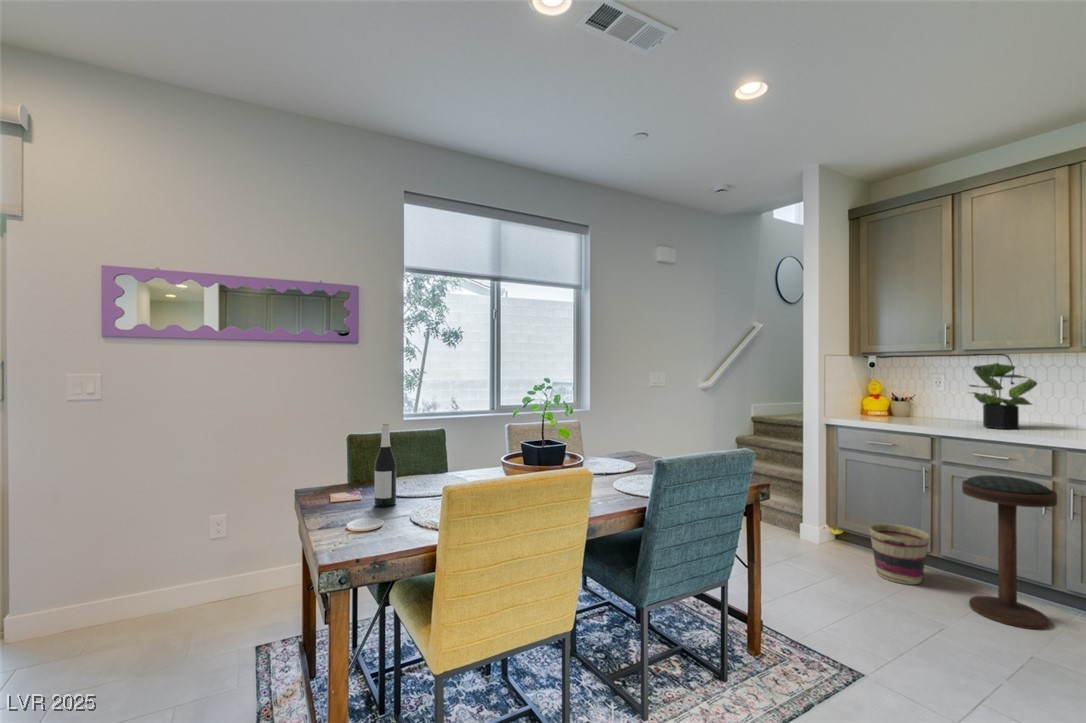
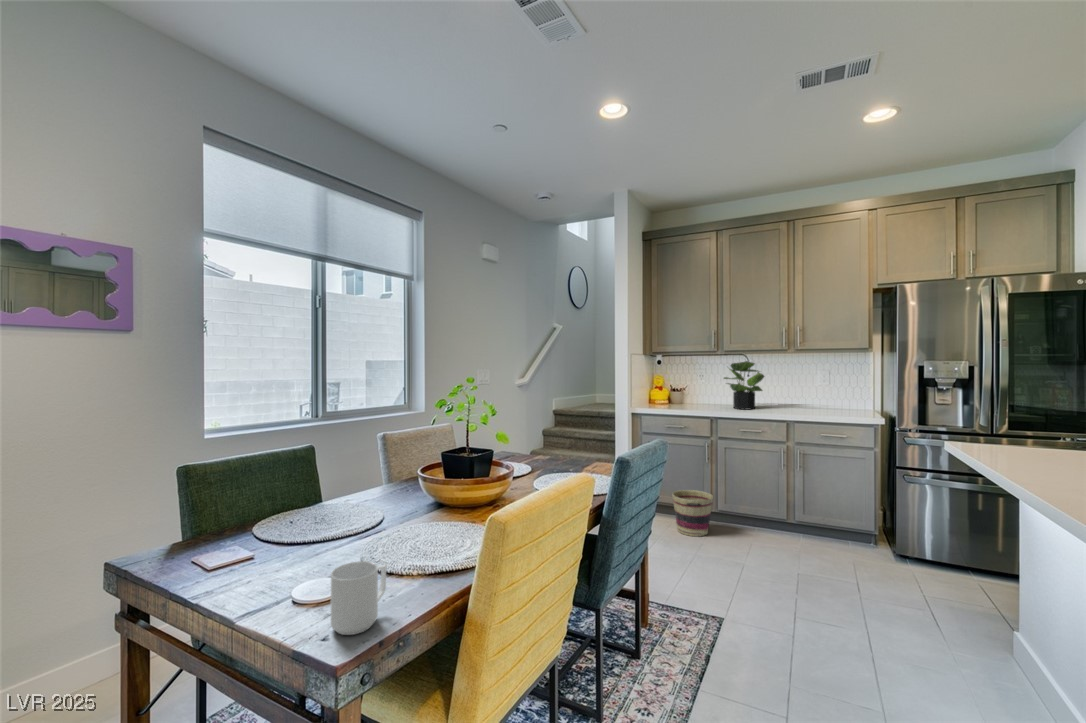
wine bottle: present [374,424,396,507] -> none [281,446,314,565]
bar stool: present [962,475,1057,629] -> none [739,444,794,553]
mug: none [353,503,396,550] -> present [331,561,386,635]

